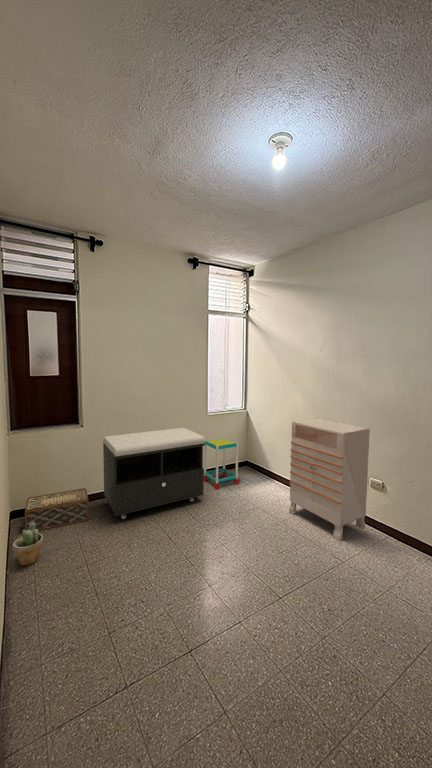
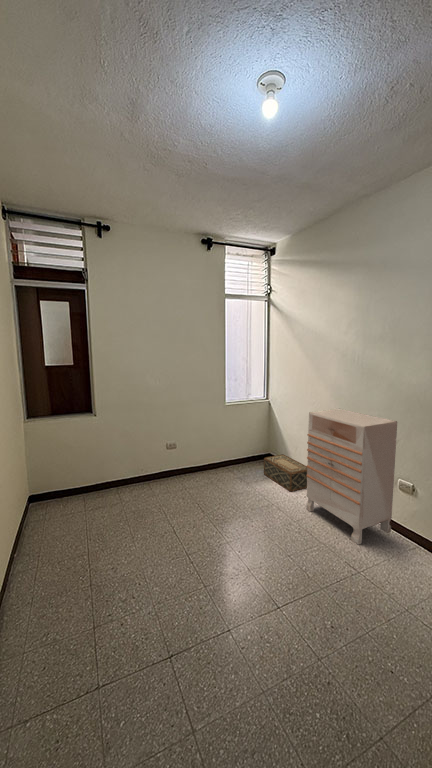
storage bench: present [103,428,205,519] -> none [117,417,217,507]
side table: present [203,438,239,489] -> none [220,427,258,481]
woven basket: present [25,488,89,531] -> present [264,454,307,492]
potted plant: present [13,523,43,565] -> none [22,508,51,548]

